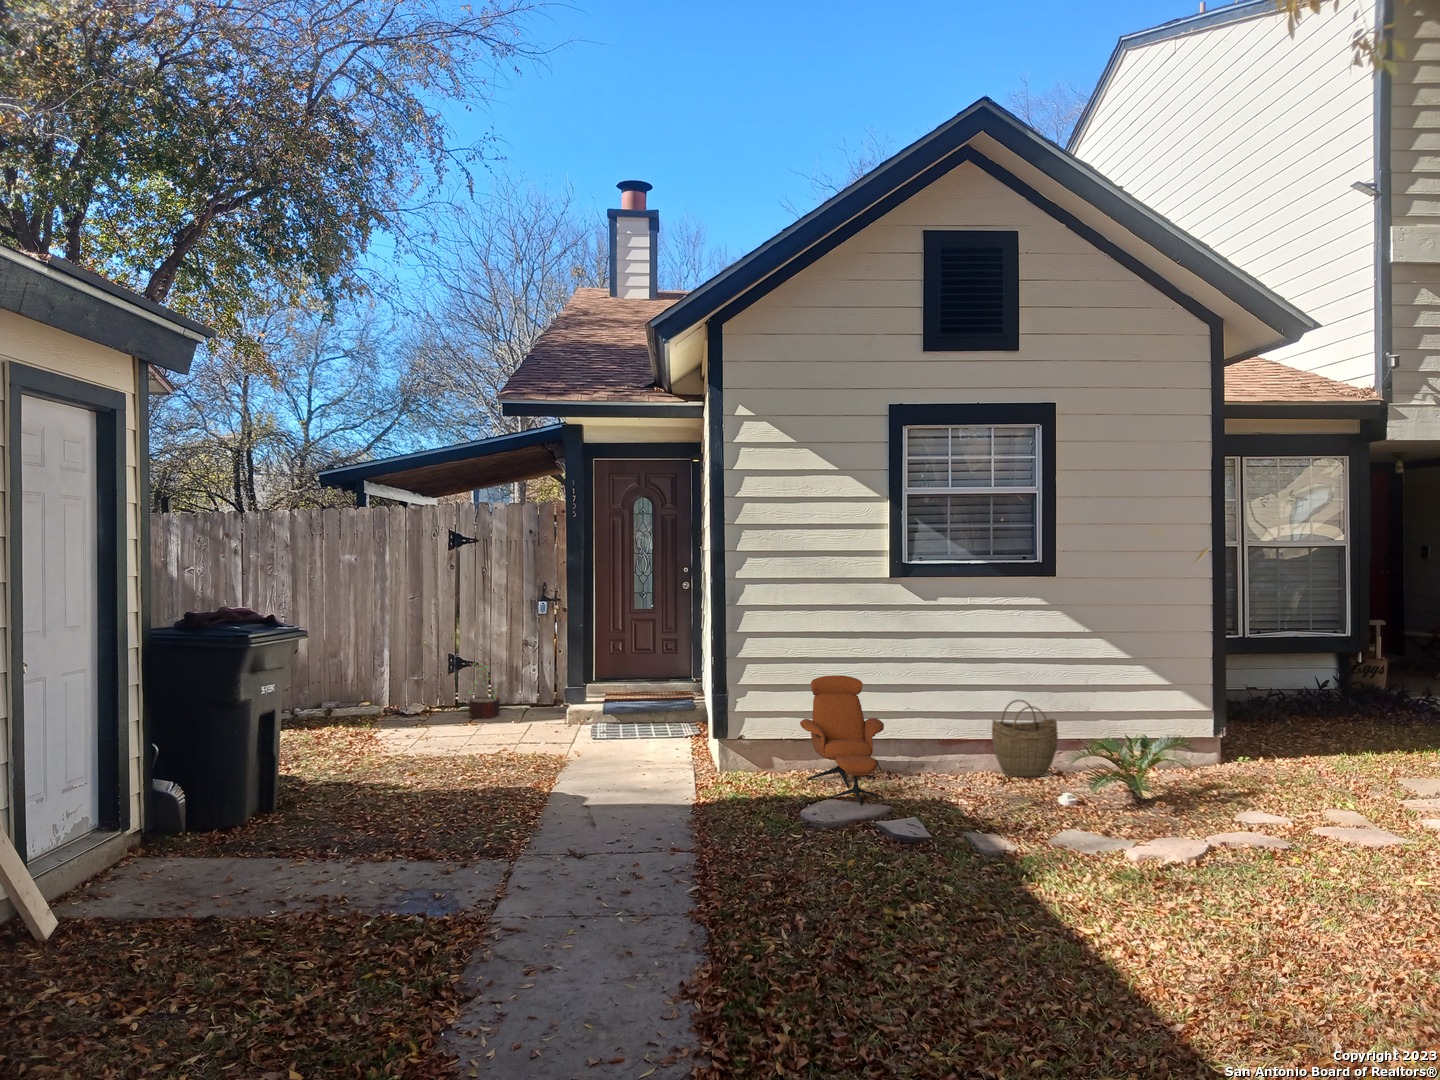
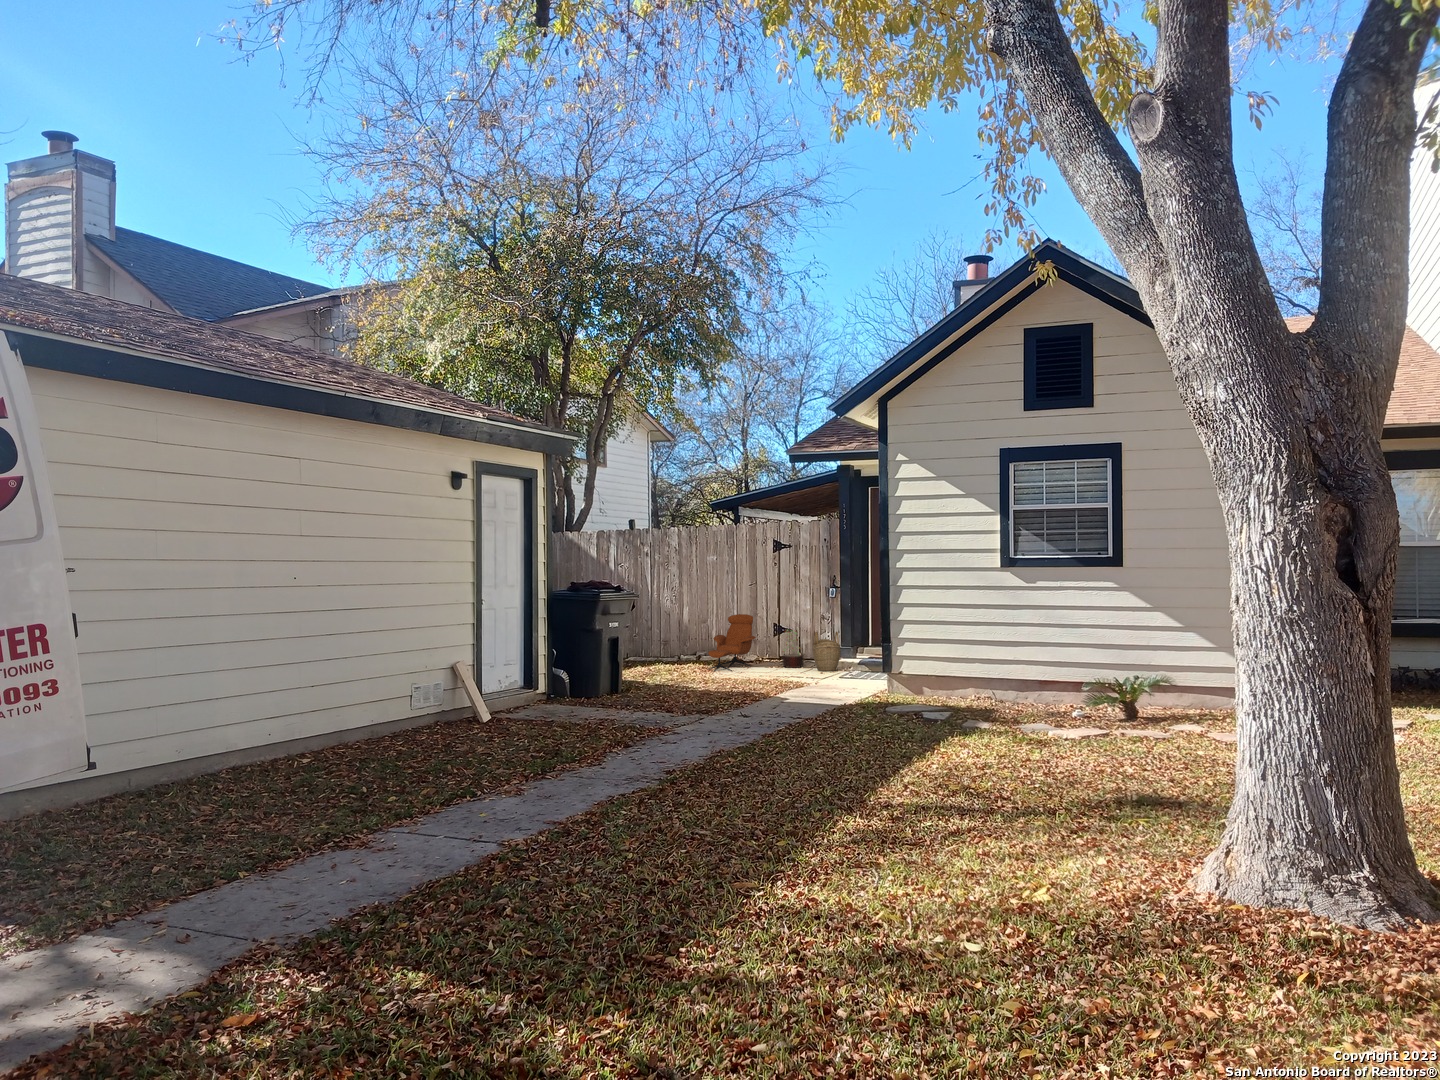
lounge chair: present [800,675,884,806] -> present [708,614,756,671]
woven basket: present [992,700,1058,777] -> present [813,632,841,672]

